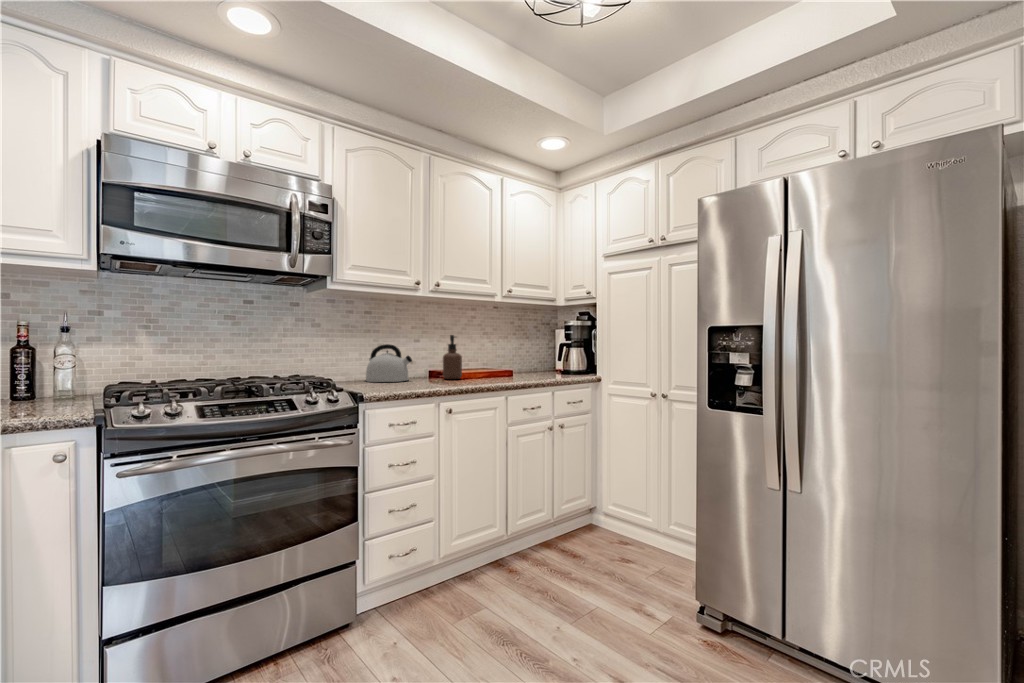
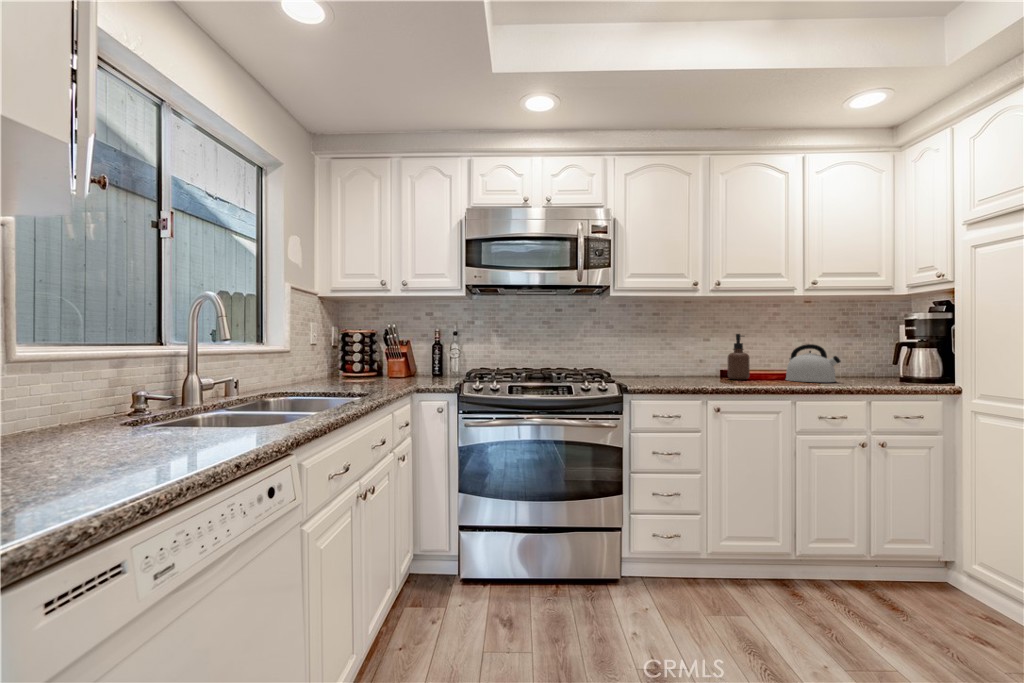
kettle: present [366,344,412,382] -> present [786,344,841,382]

